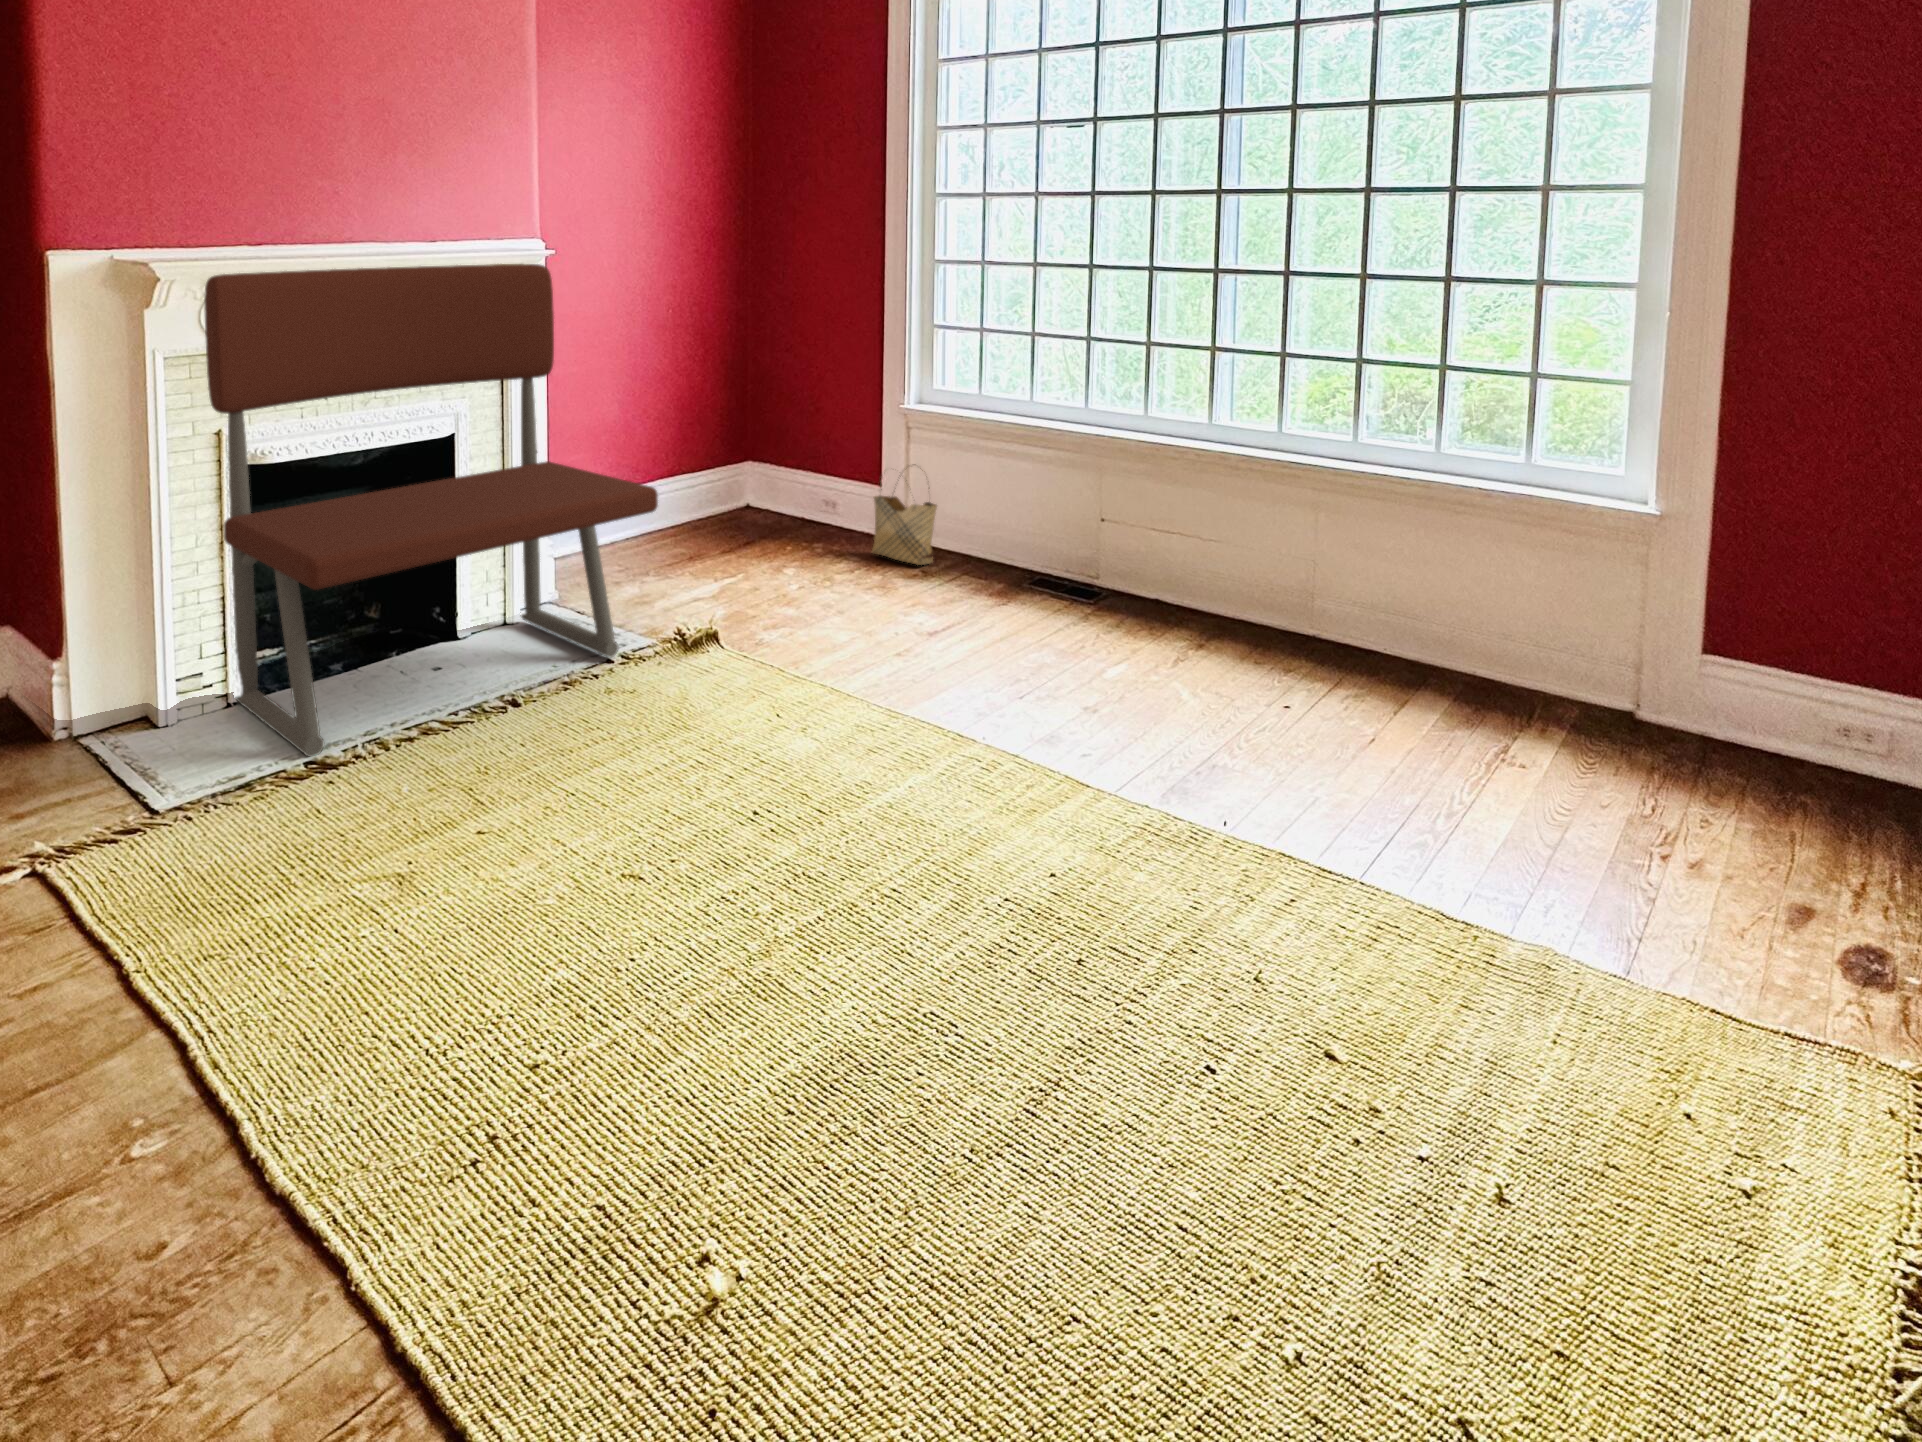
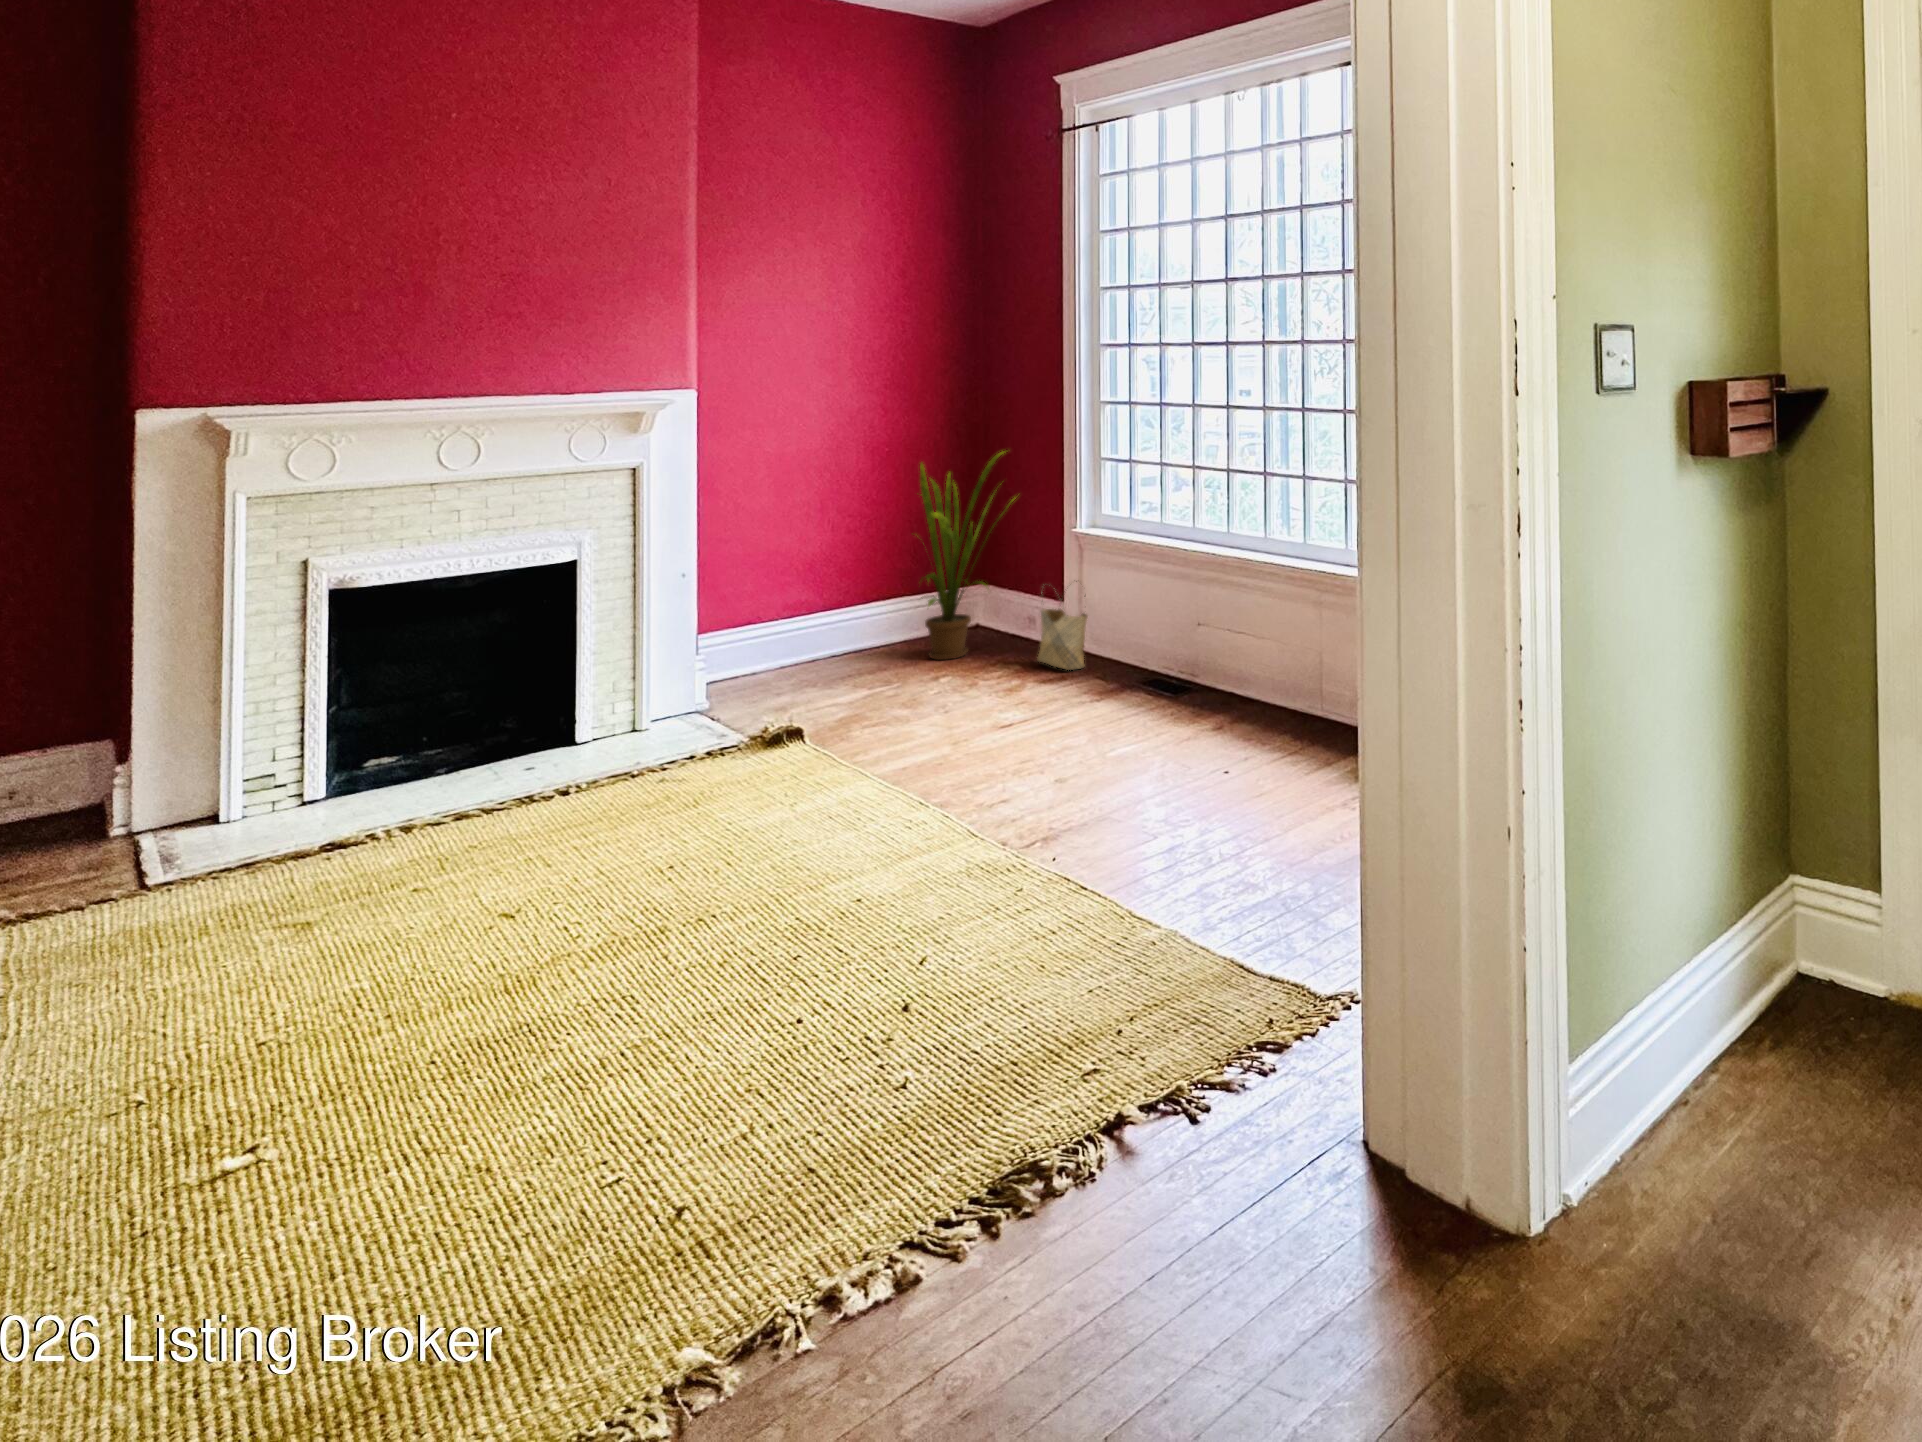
bench: present [204,264,658,757] -> none [292,410,729,839]
house plant: none [717,315,829,547] -> present [920,452,1006,660]

